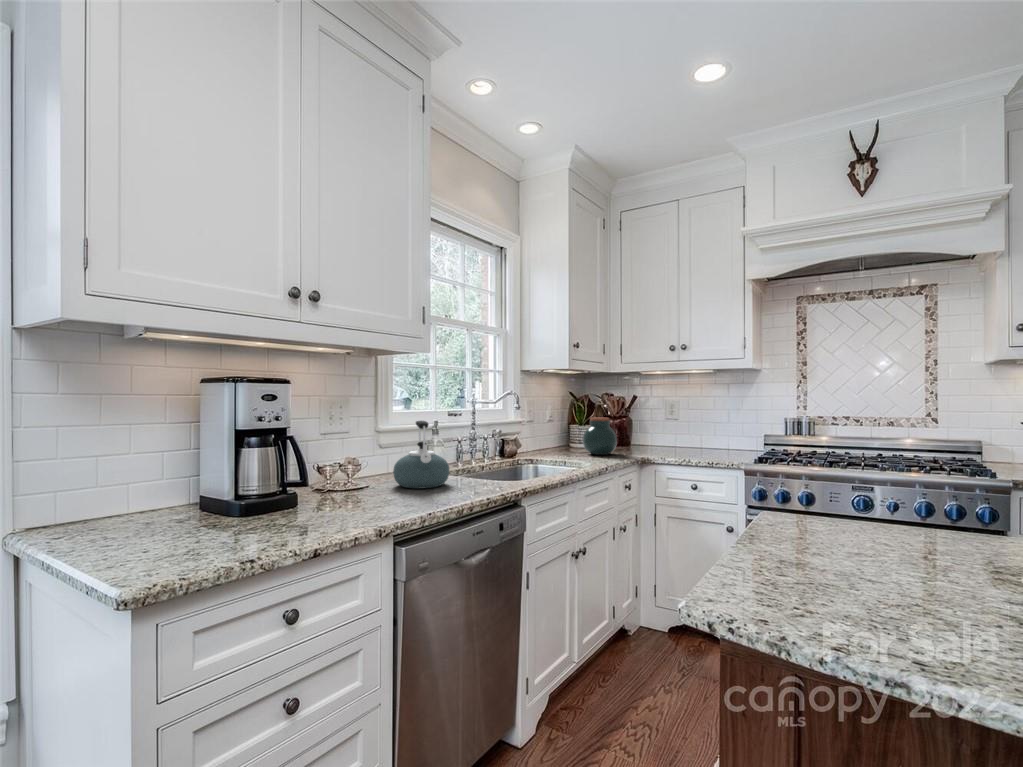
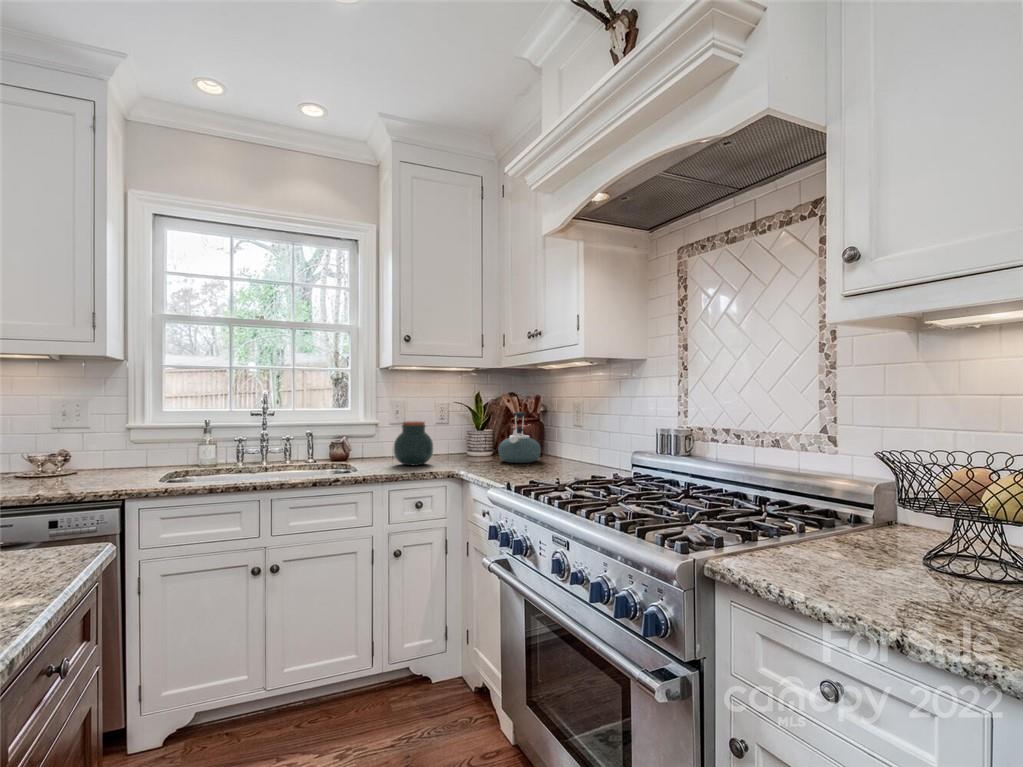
kettle: present [393,421,449,488] -> present [498,412,541,463]

